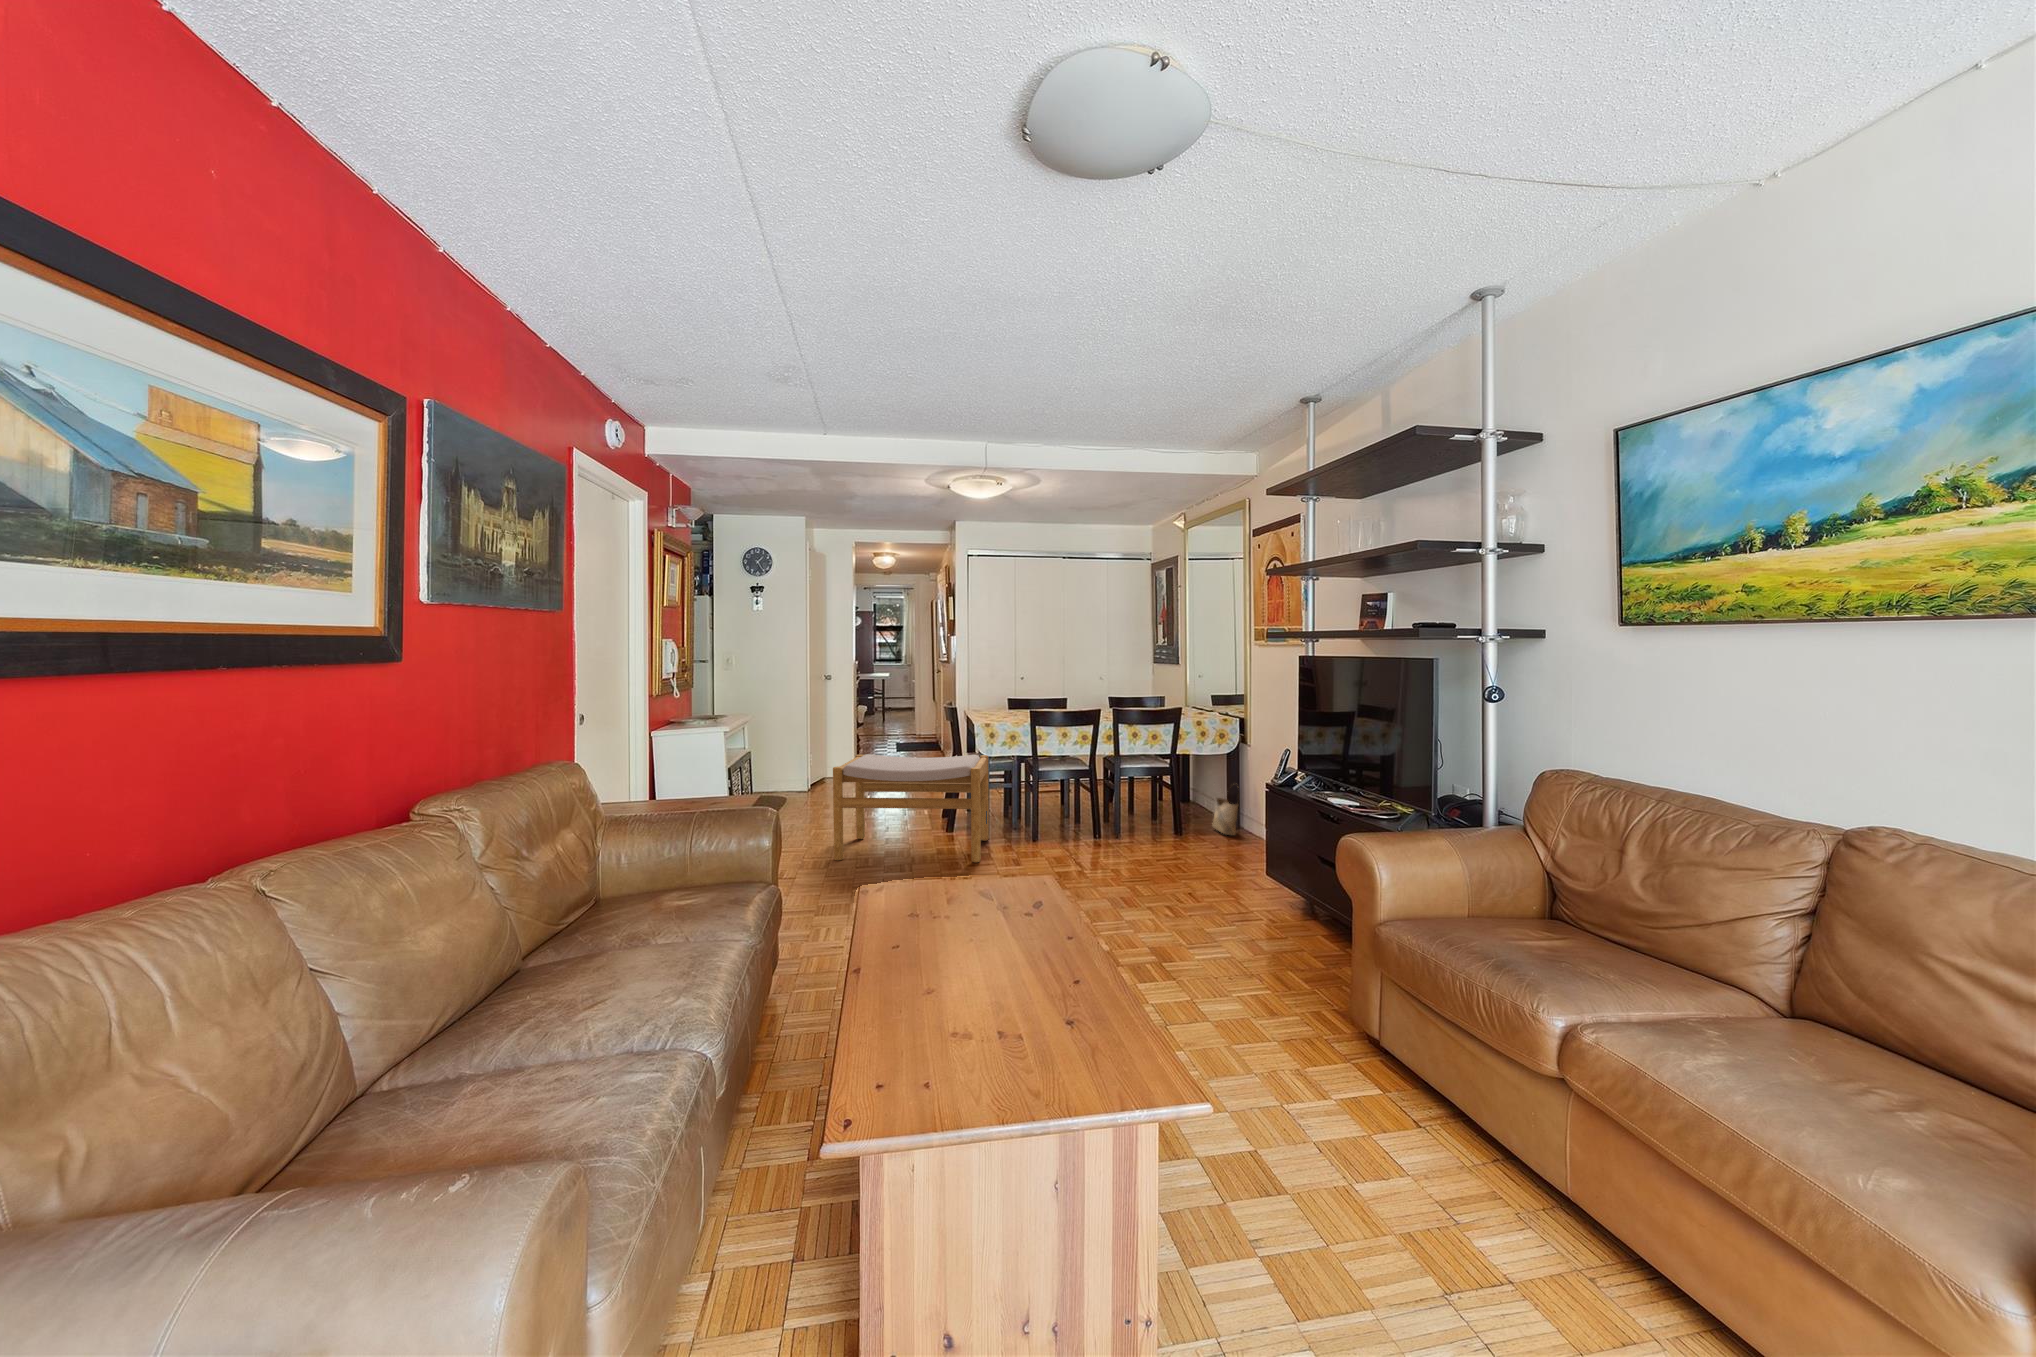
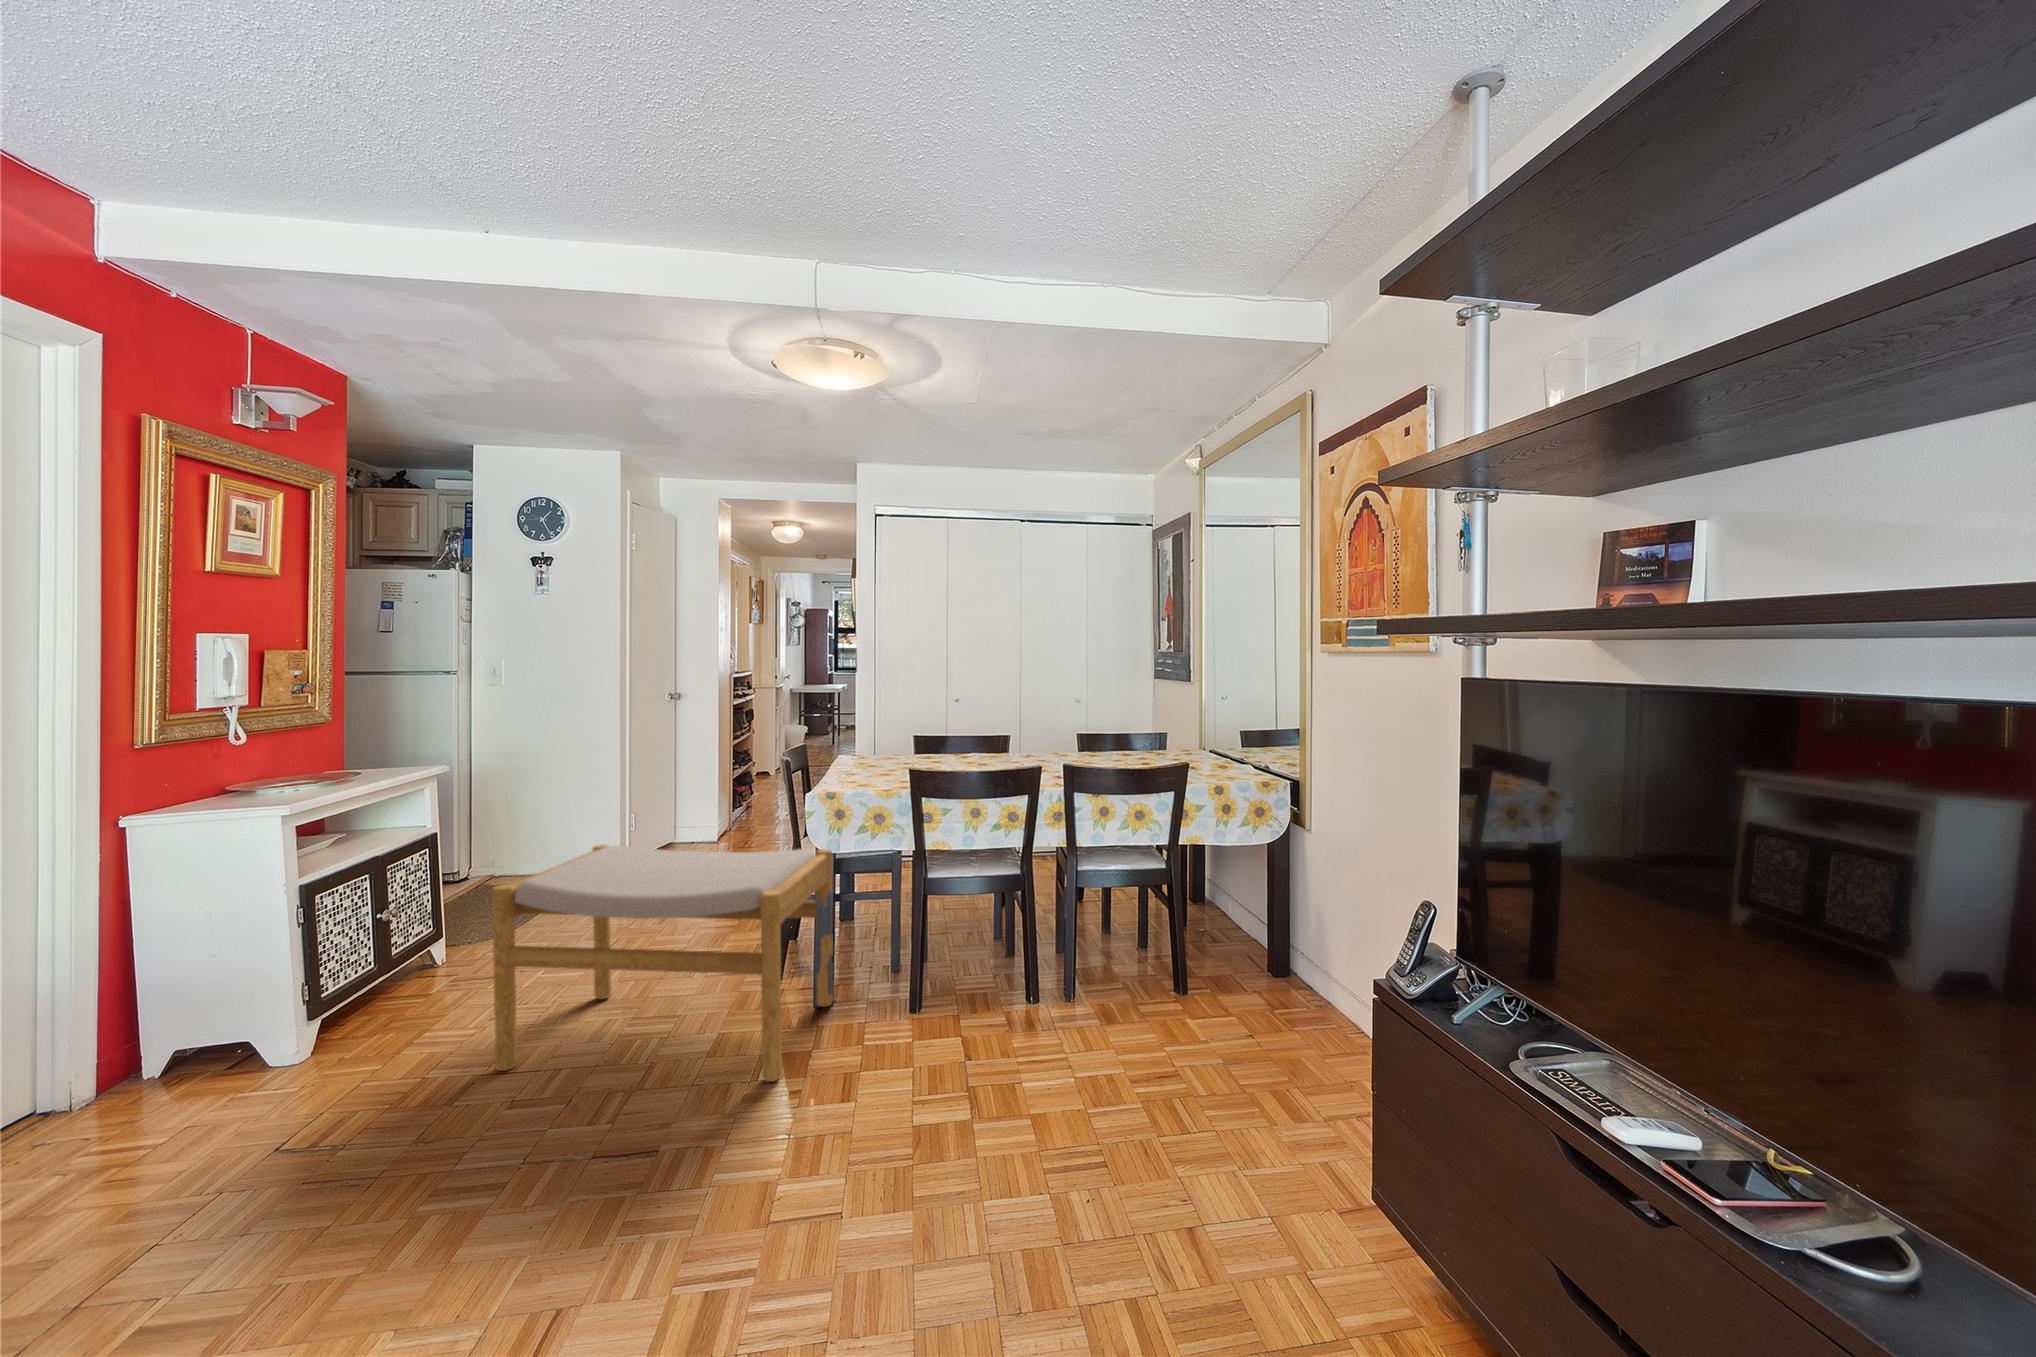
woven basket: present [1212,798,1238,835] -> none [1242,895,1291,994]

